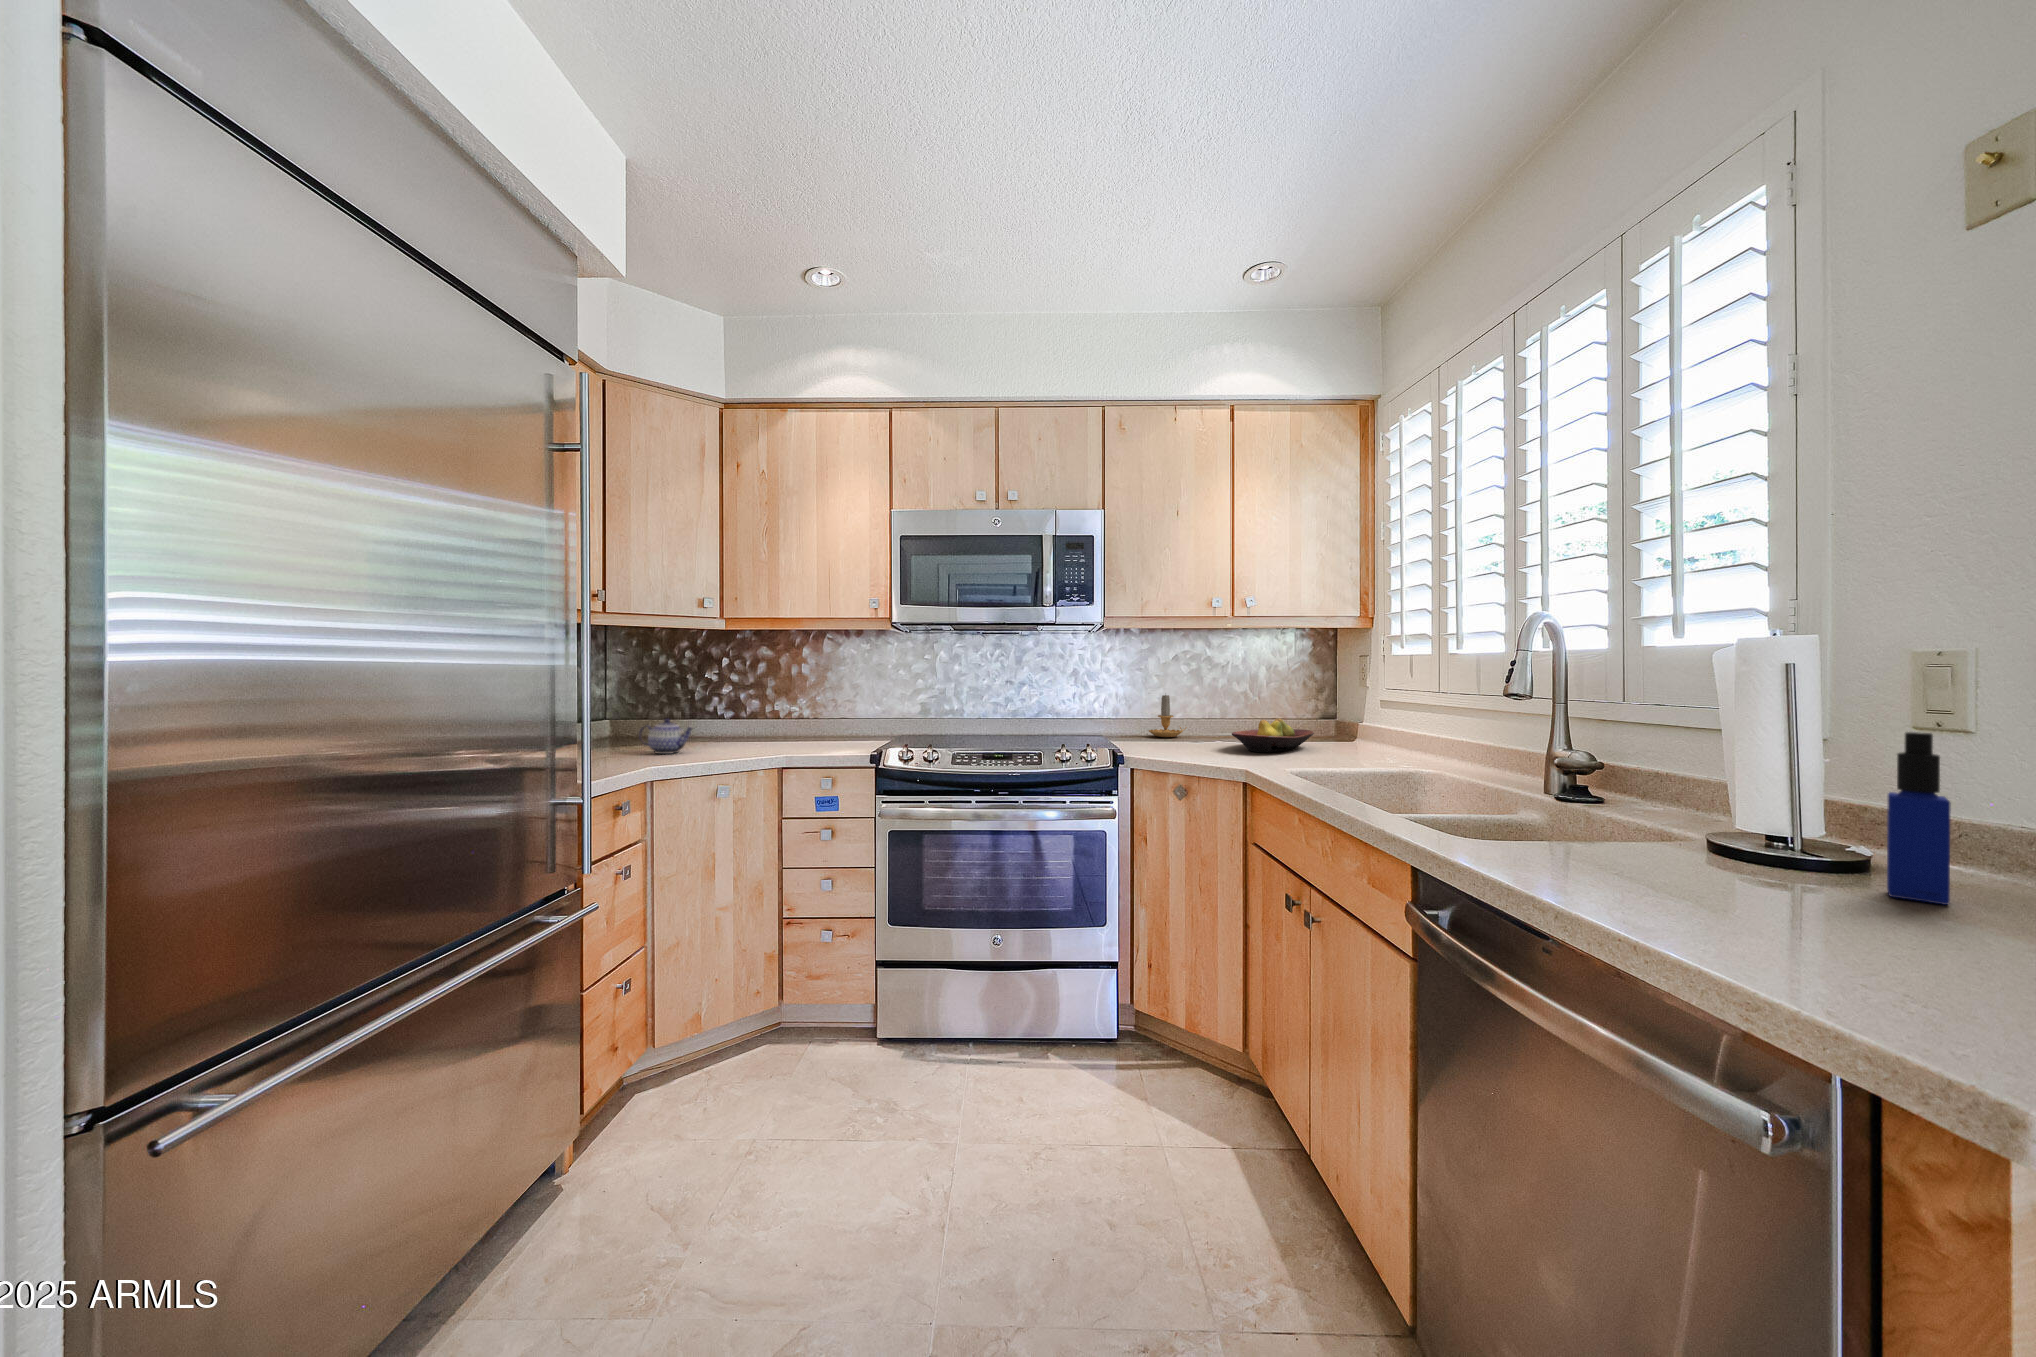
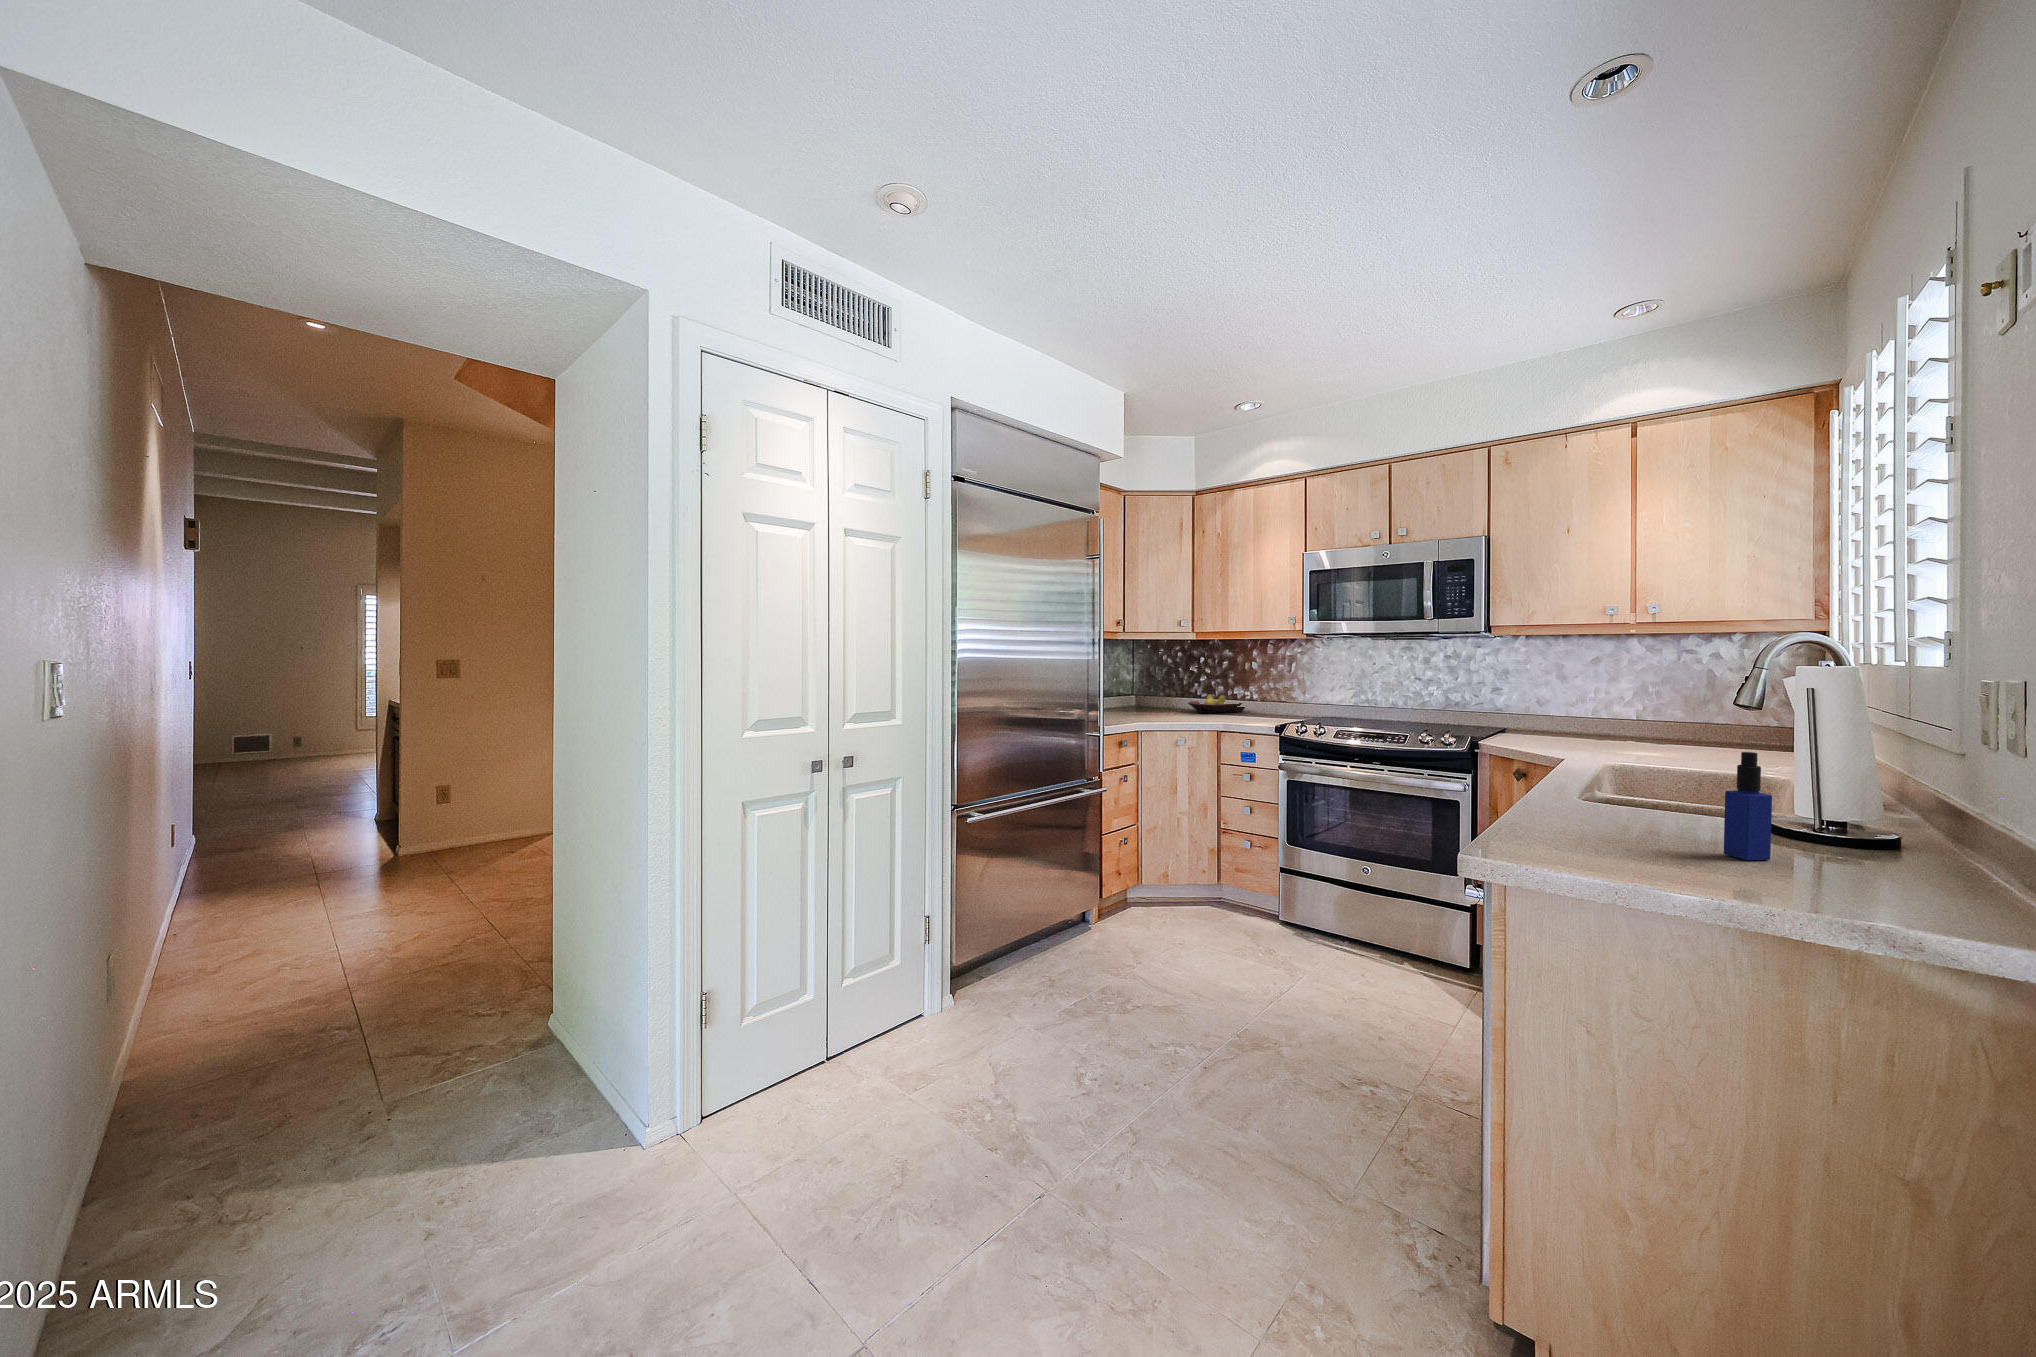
candle: present [1149,695,1187,737] -> none [1551,689,1597,730]
fruit bowl: present [1232,718,1314,752] -> present [1188,694,1245,713]
teapot: present [639,719,693,754] -> none [1143,699,1173,720]

